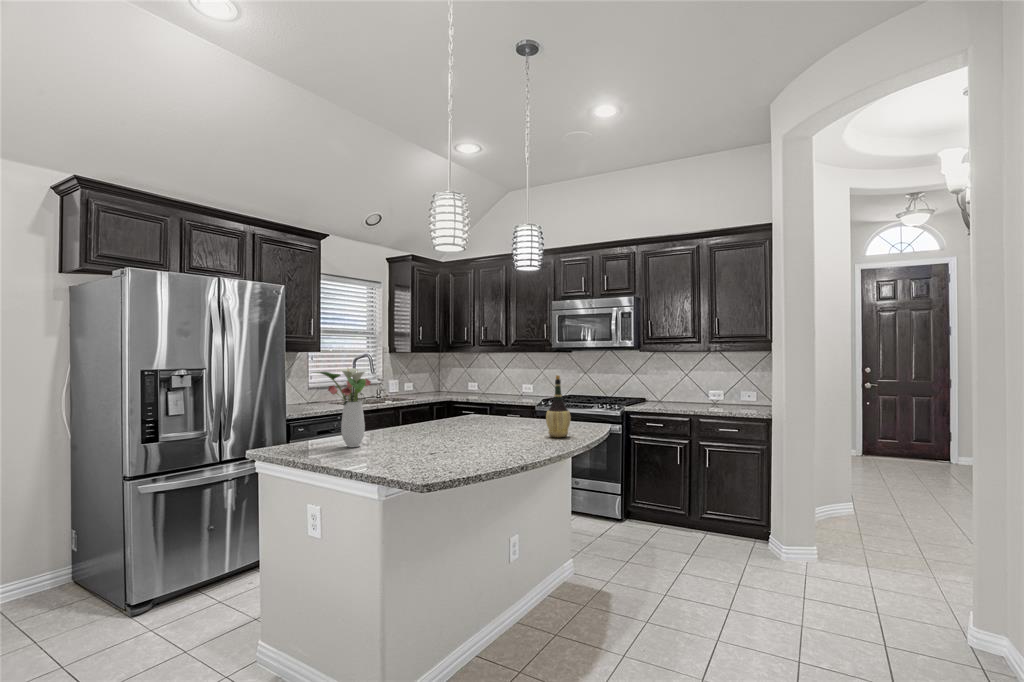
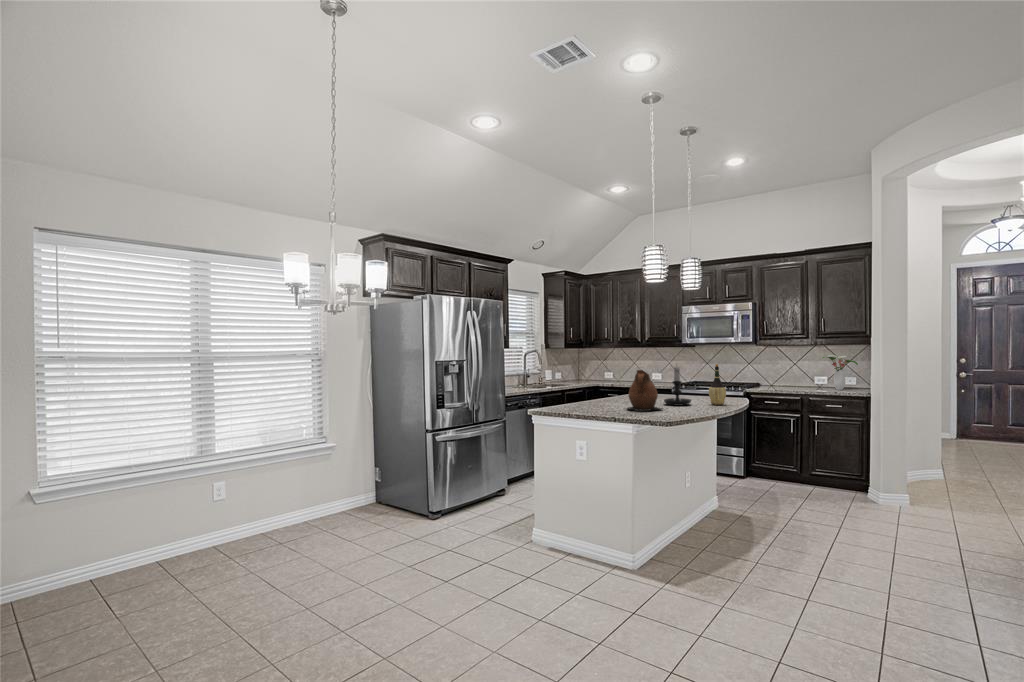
flower arrangement: present [313,368,371,447] -> present [823,355,858,390]
candle holder: none [478,376,522,439] -> present [664,367,692,406]
ceramic pitcher: none [403,385,465,453] -> present [627,370,663,411]

